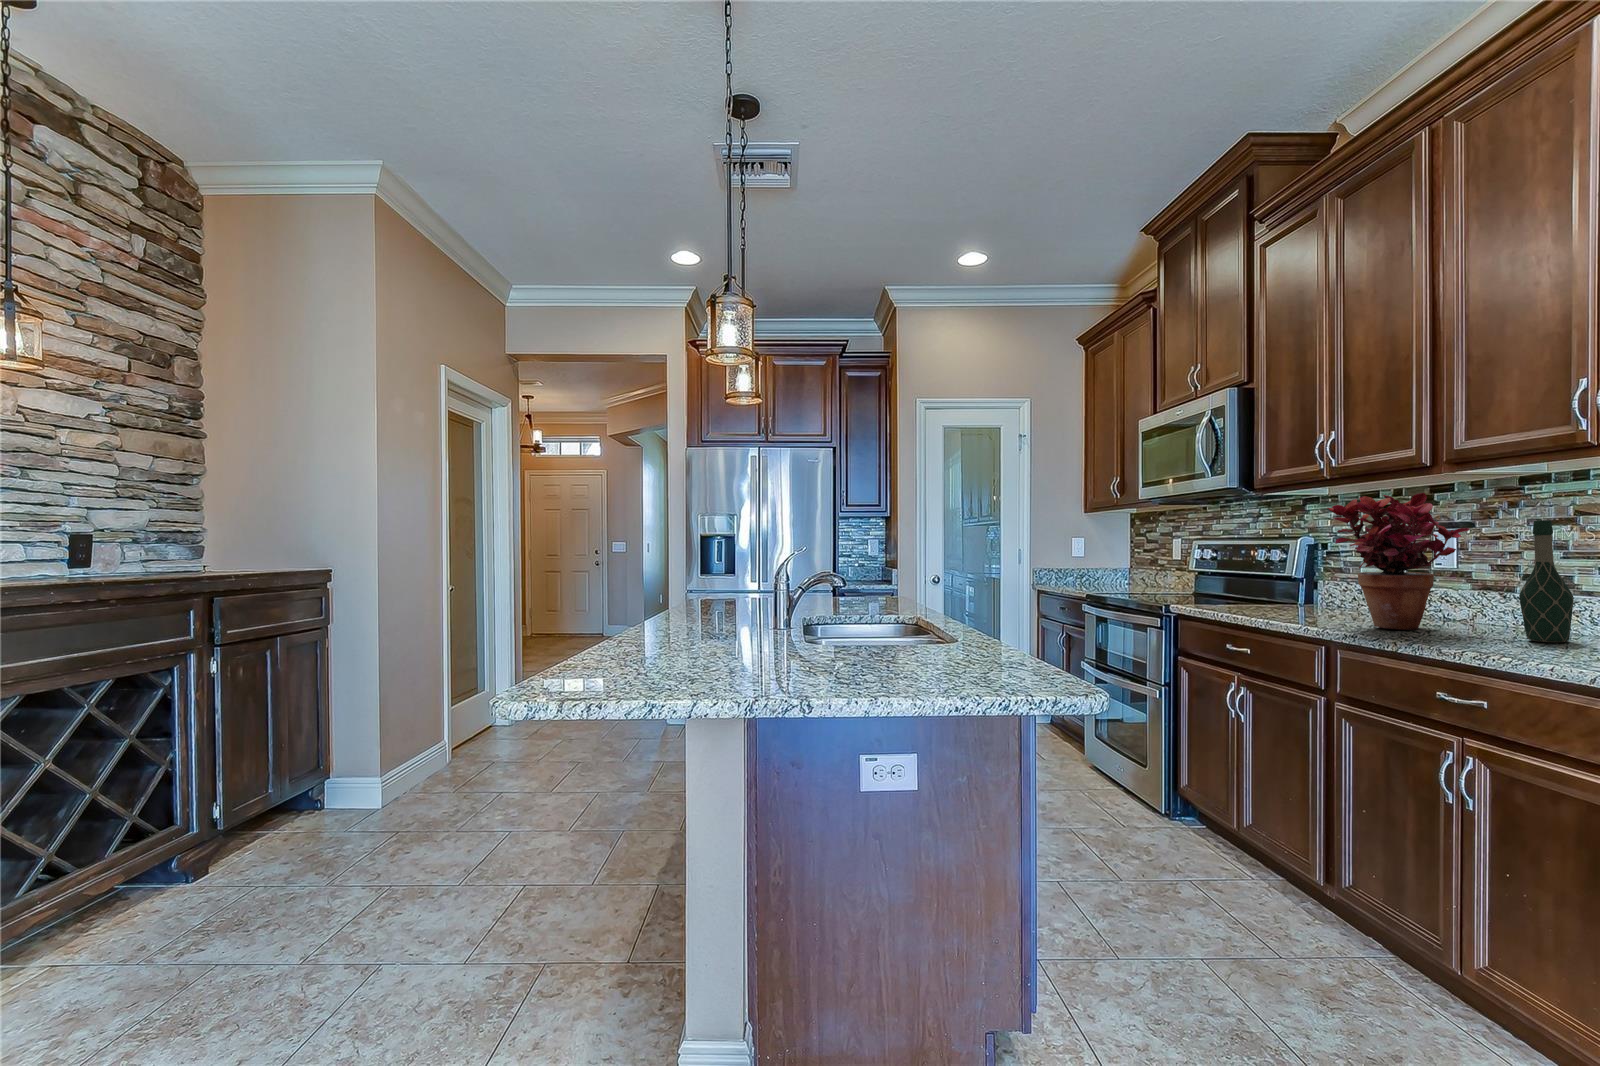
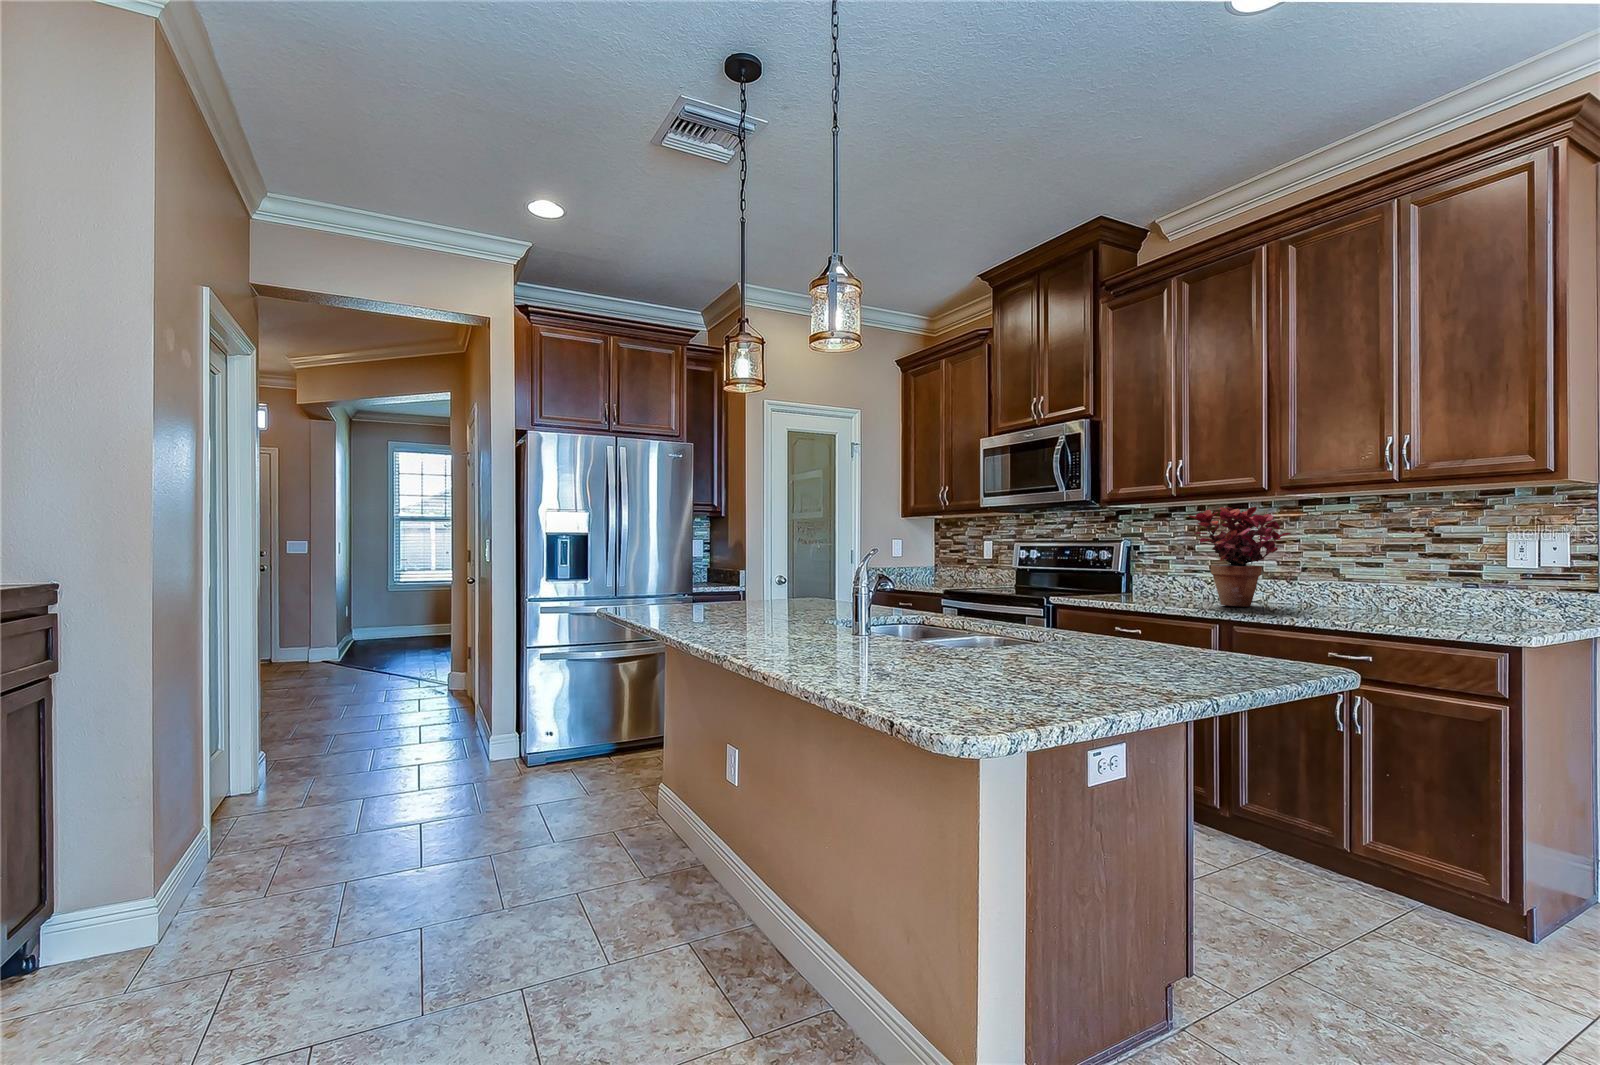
wine bottle: present [1519,520,1574,642] -> none [1328,528,1361,611]

